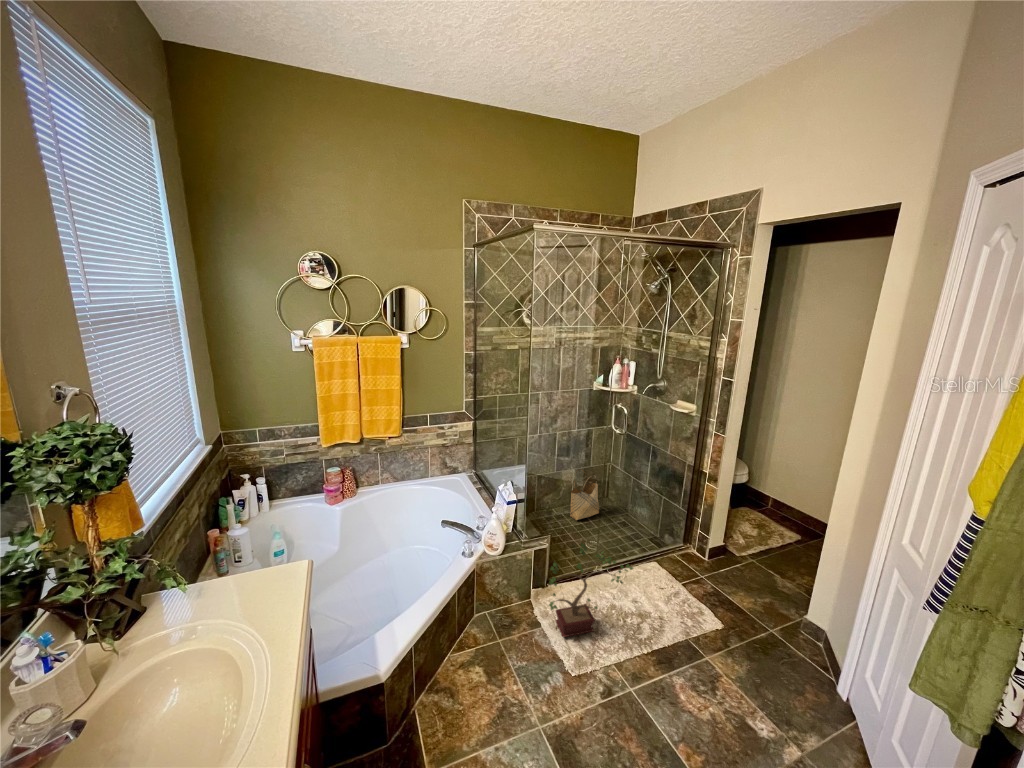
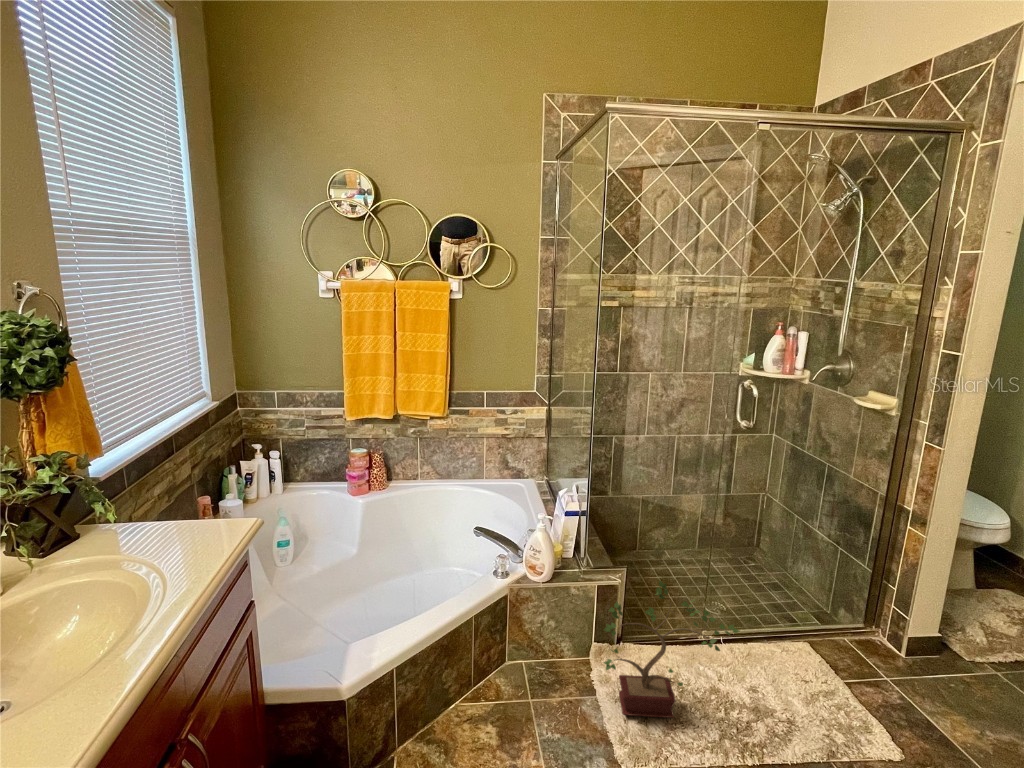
woven basket: present [570,469,599,520] -> none [685,493,734,570]

